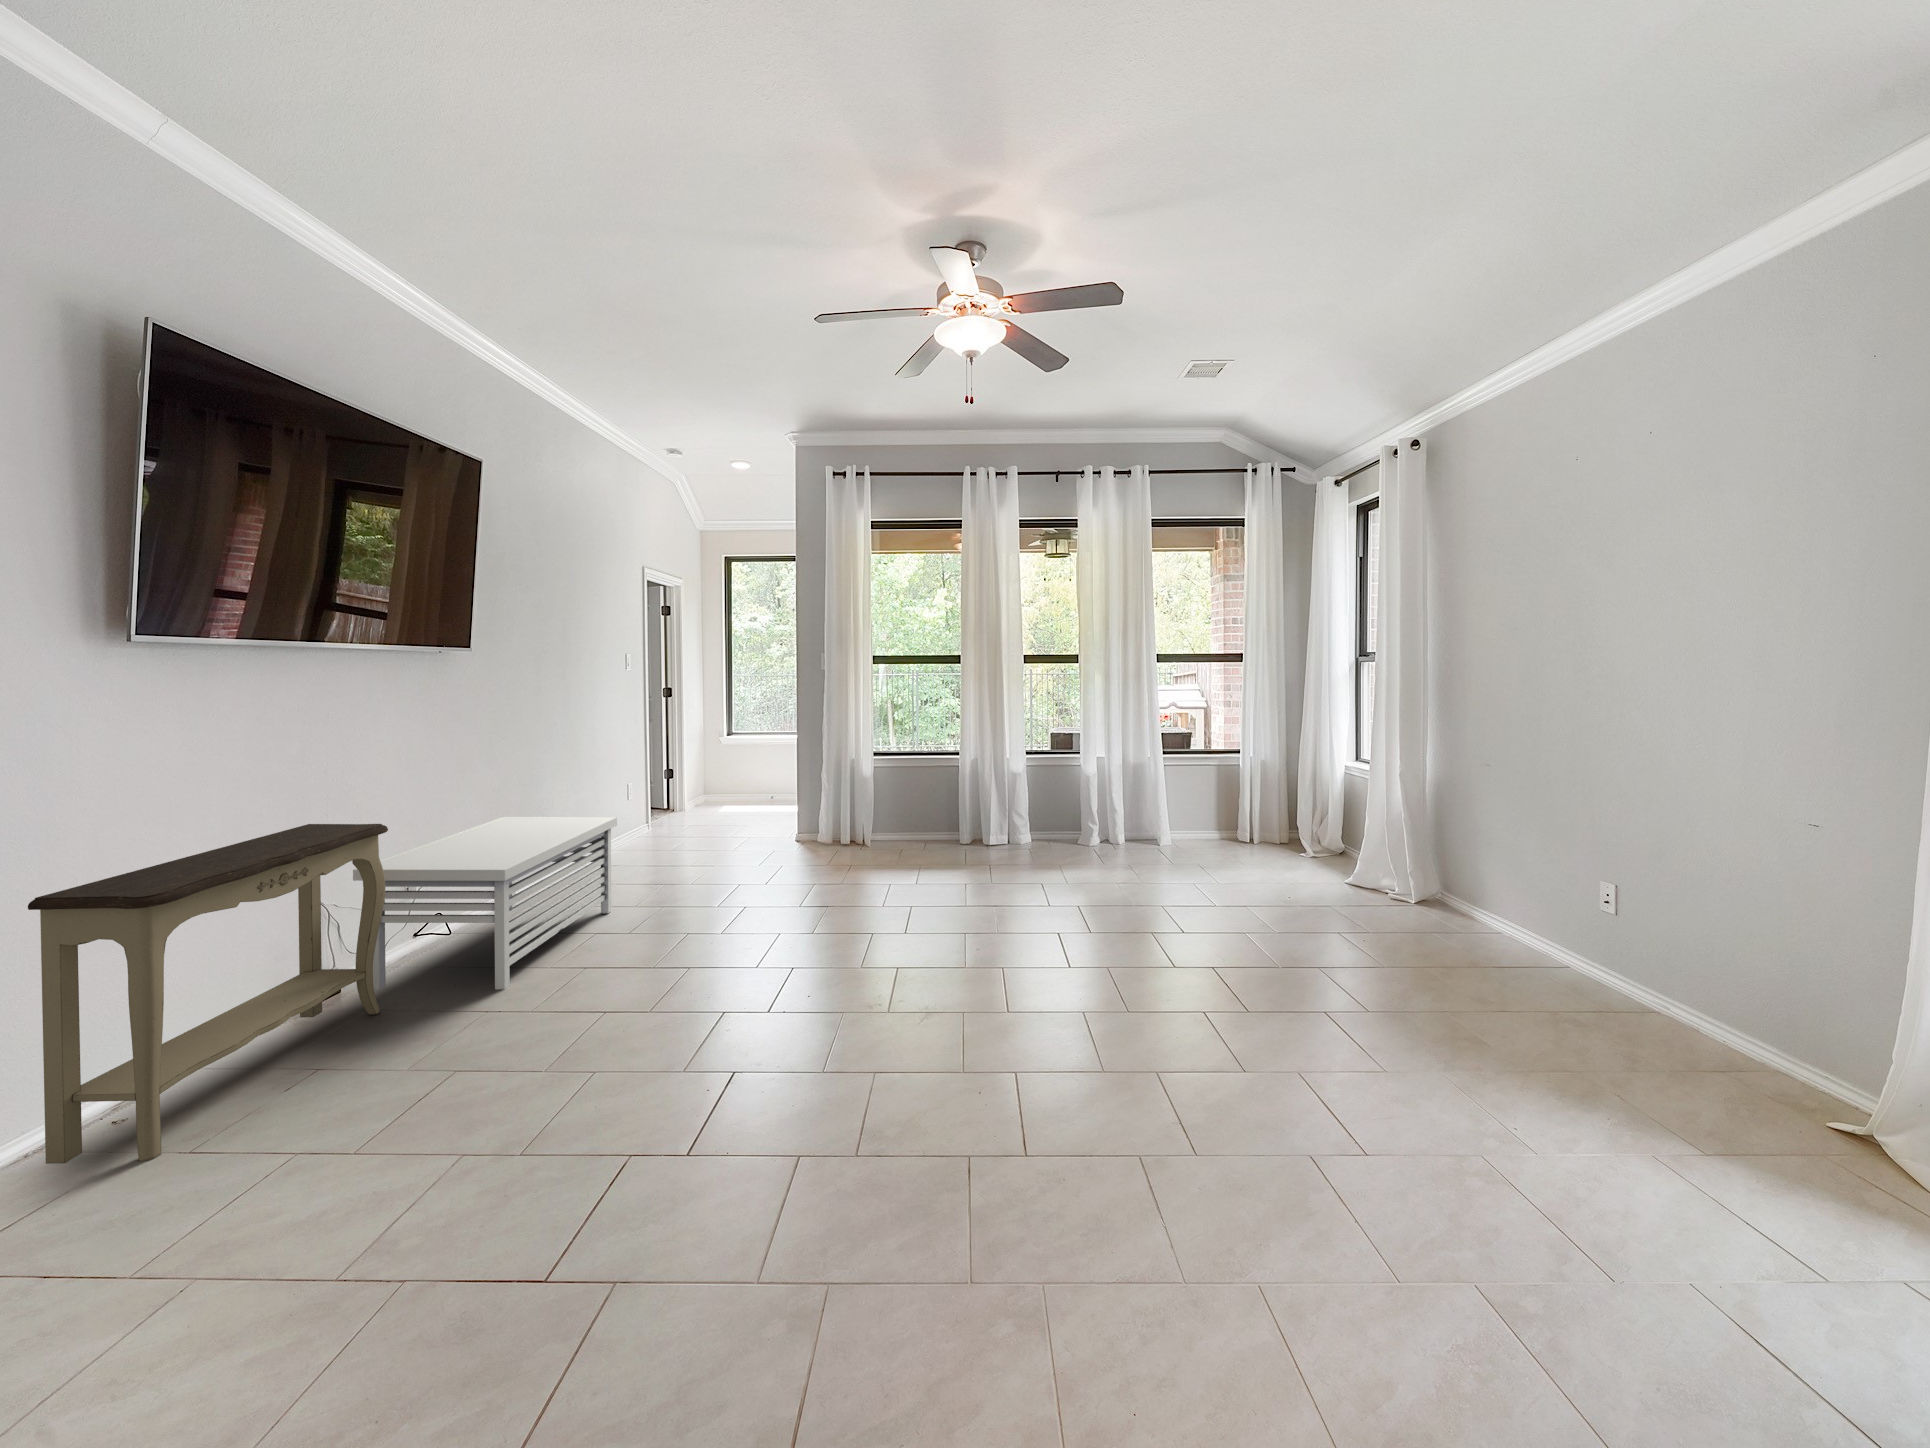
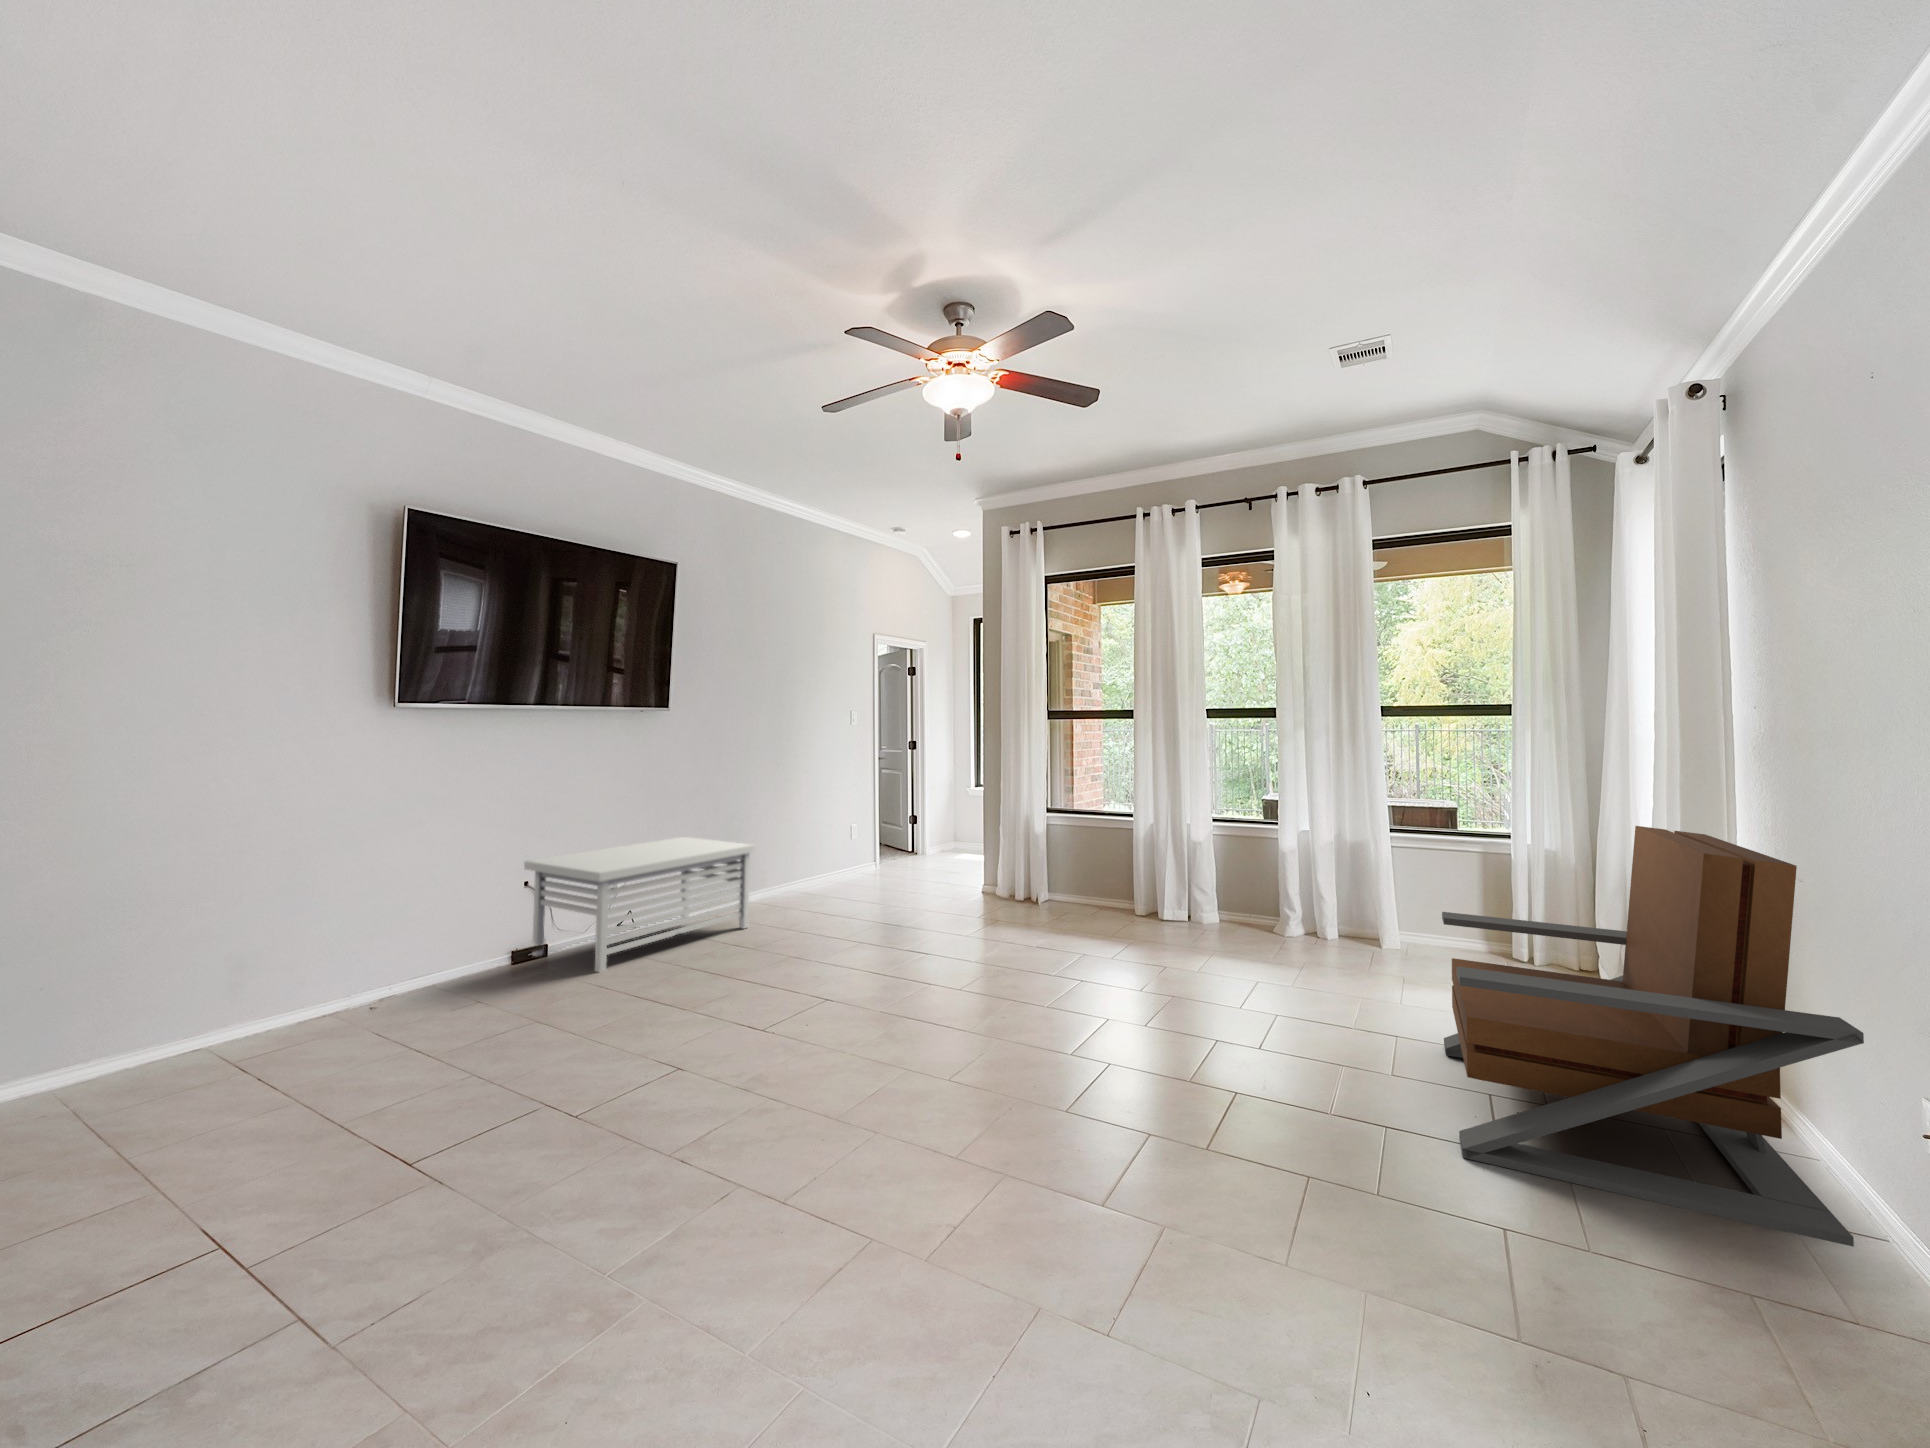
lounge chair: none [1273,741,1549,970] -> present [1442,826,1864,1247]
console table: present [28,824,388,1164] -> none [258,823,526,1035]

